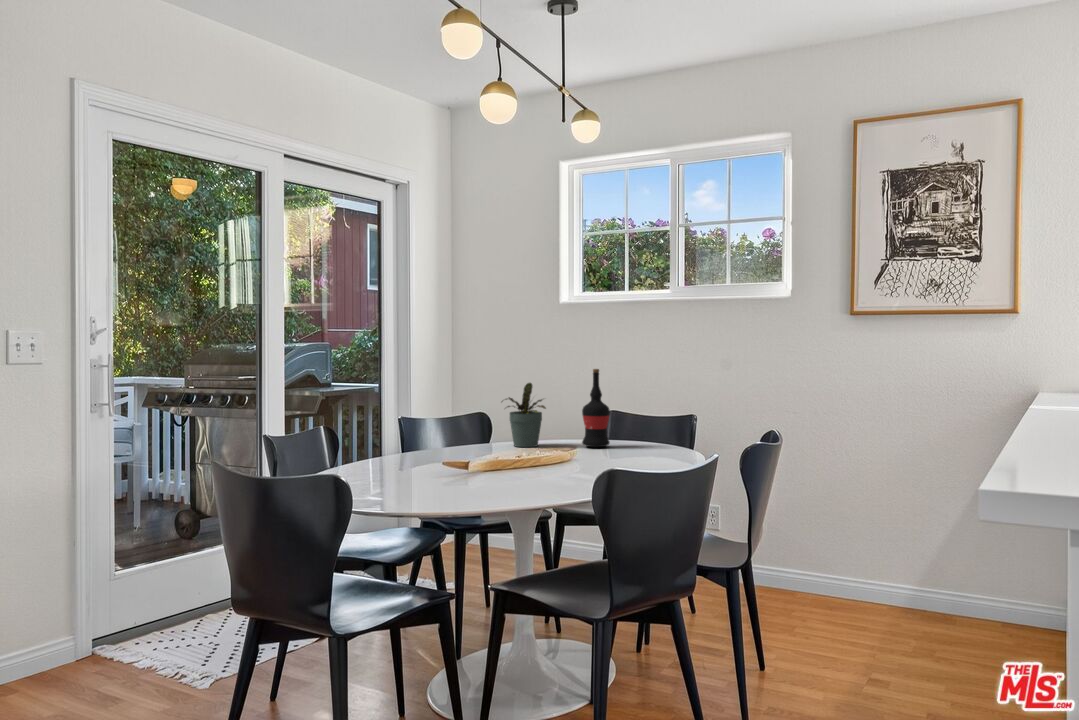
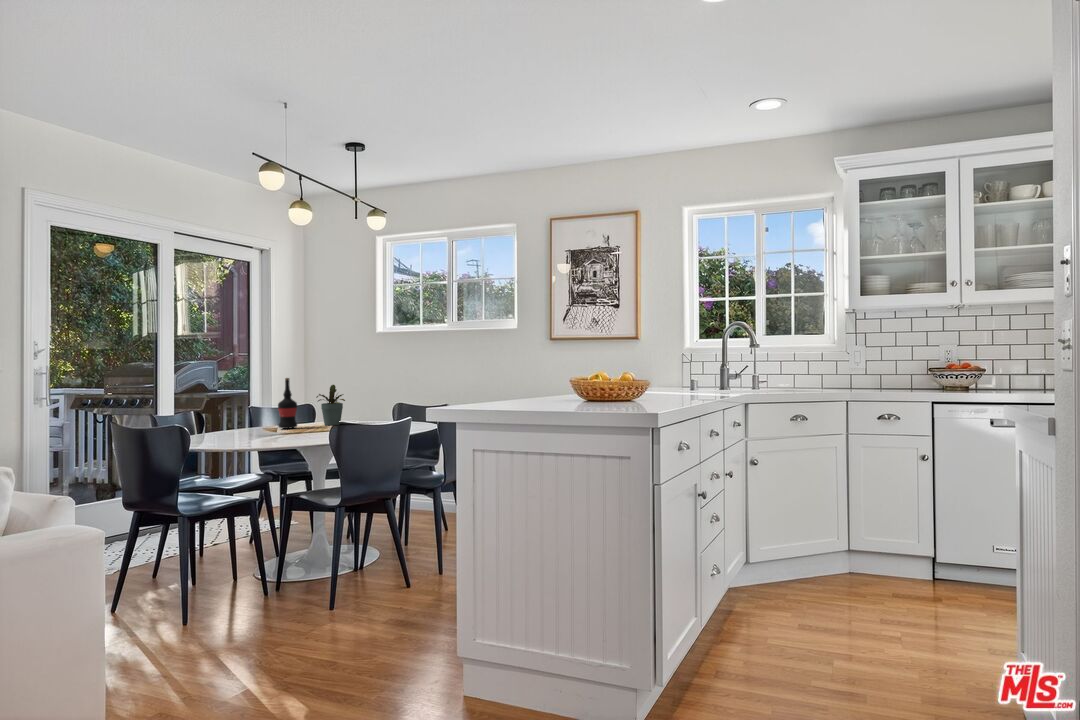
wine bottle: present [582,369,610,447] -> present [278,378,297,429]

